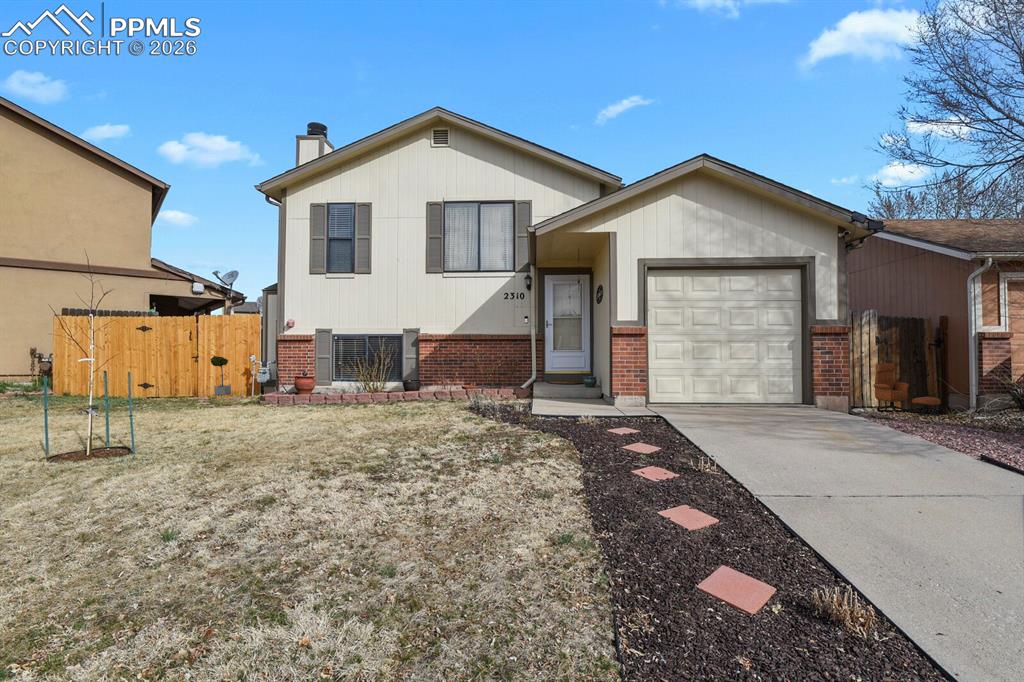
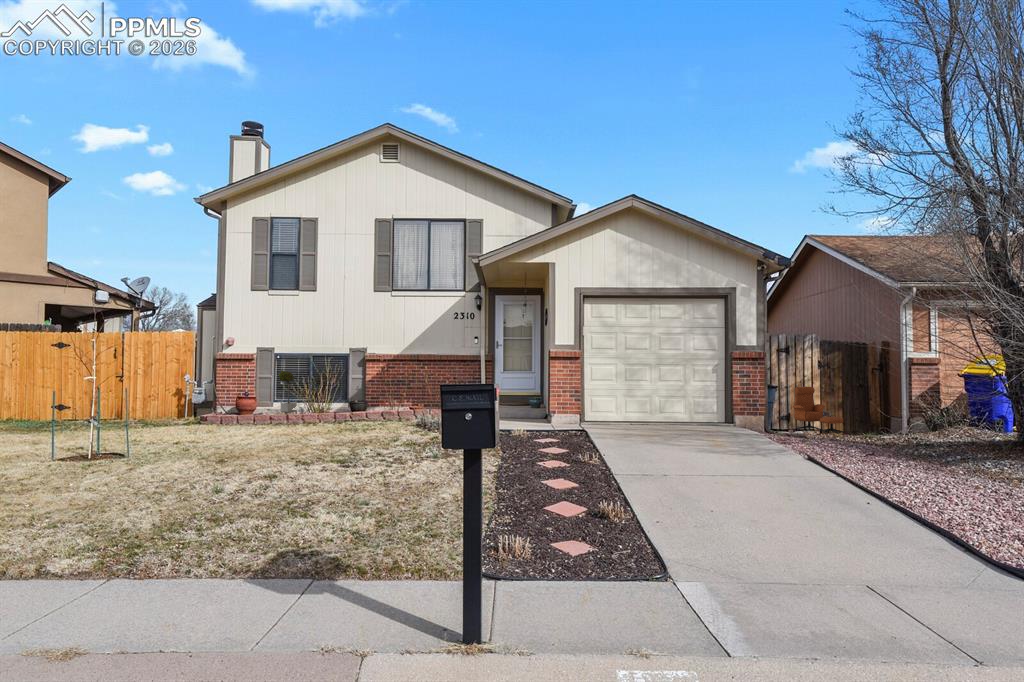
potted tree: present [211,356,231,395] -> present [279,370,297,412]

